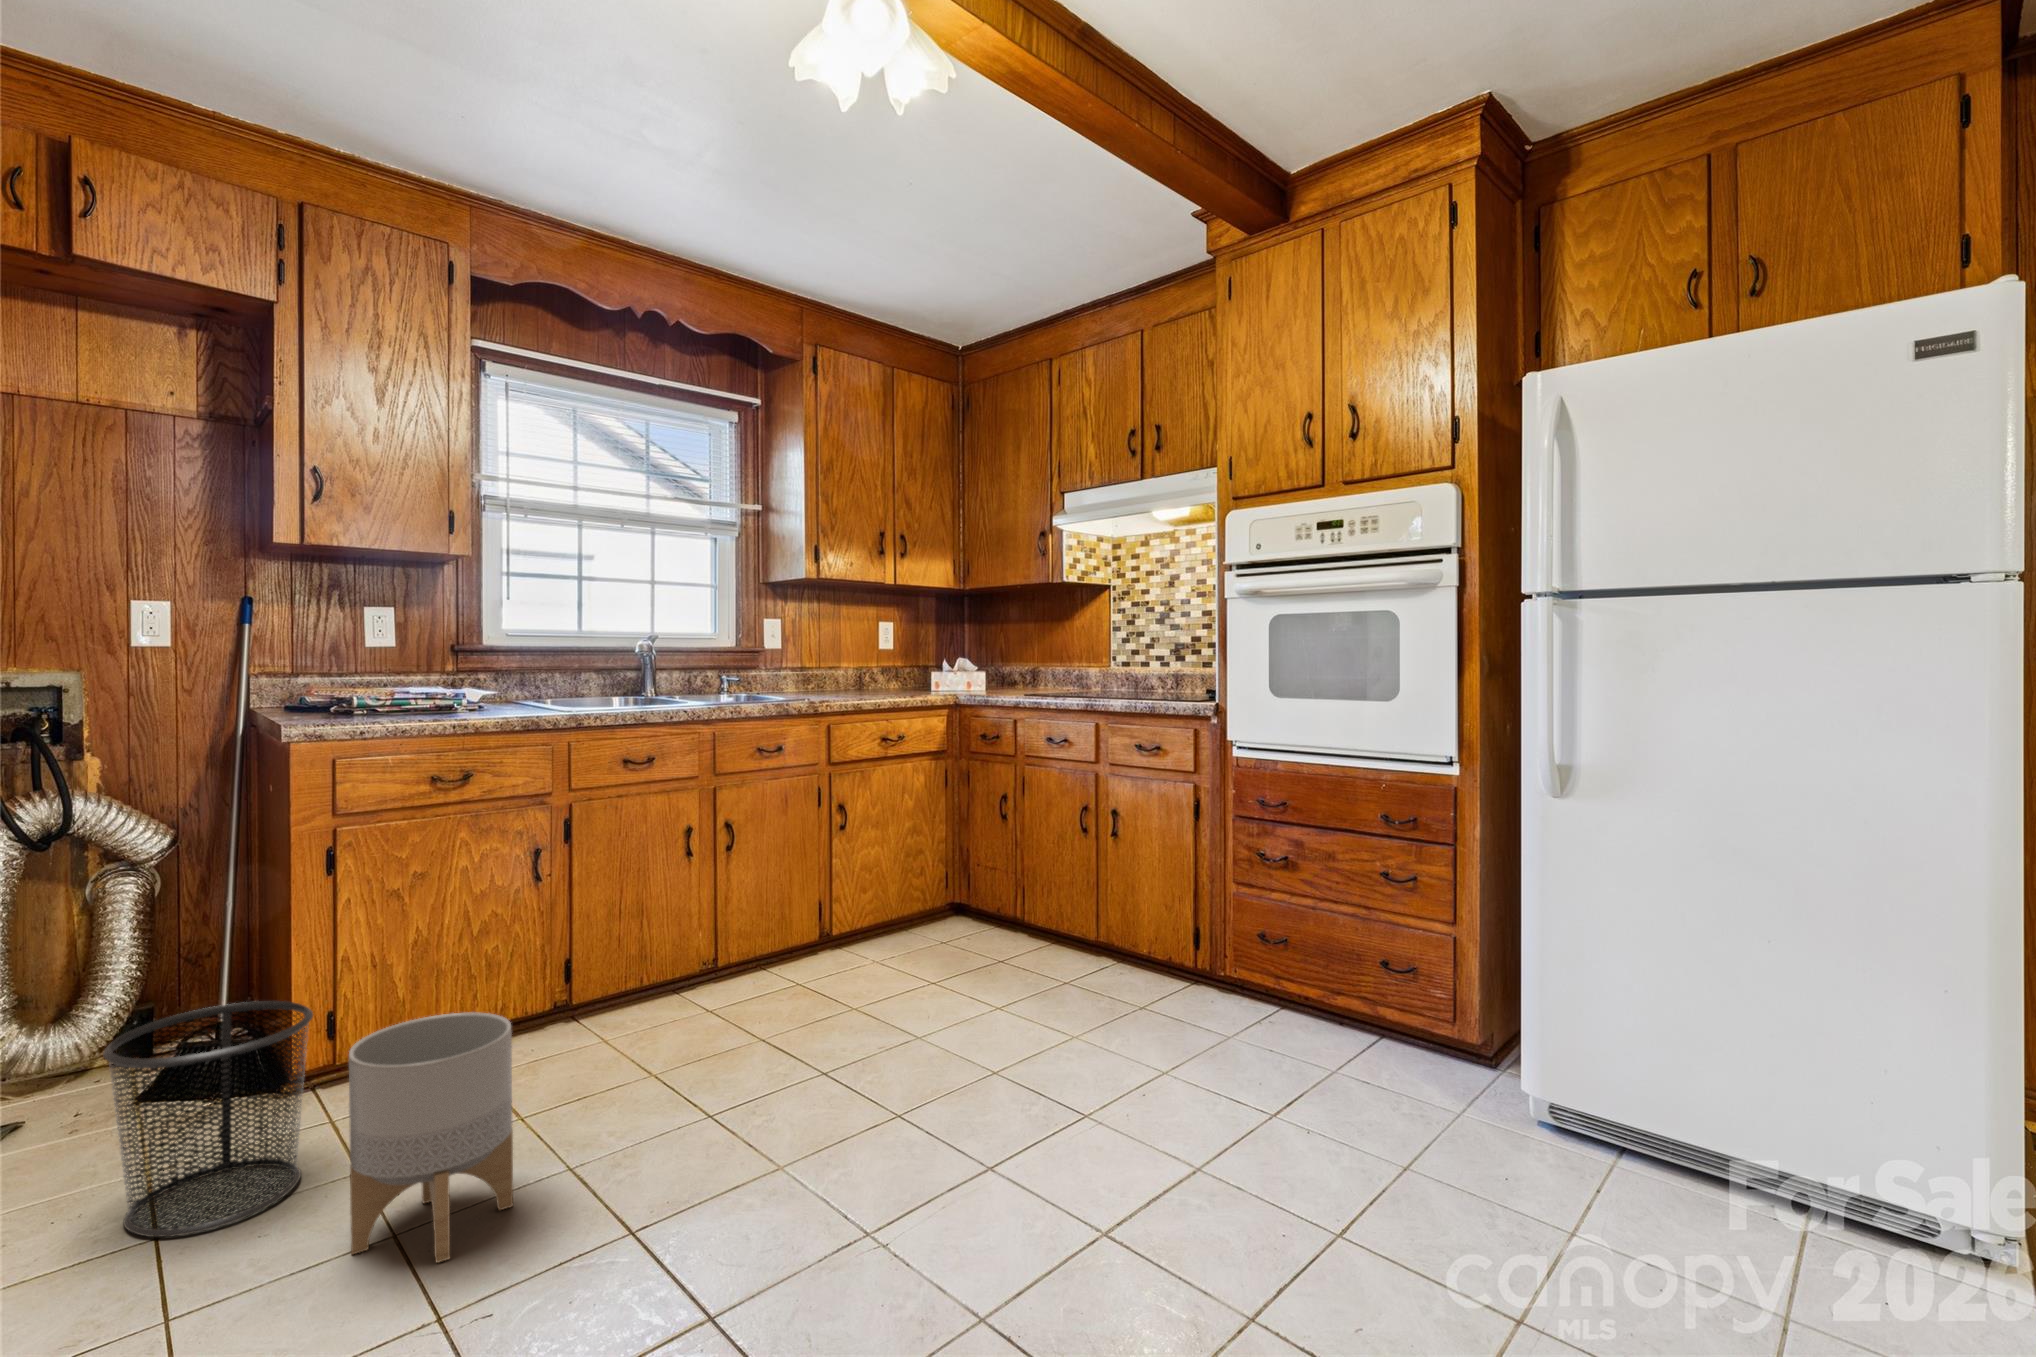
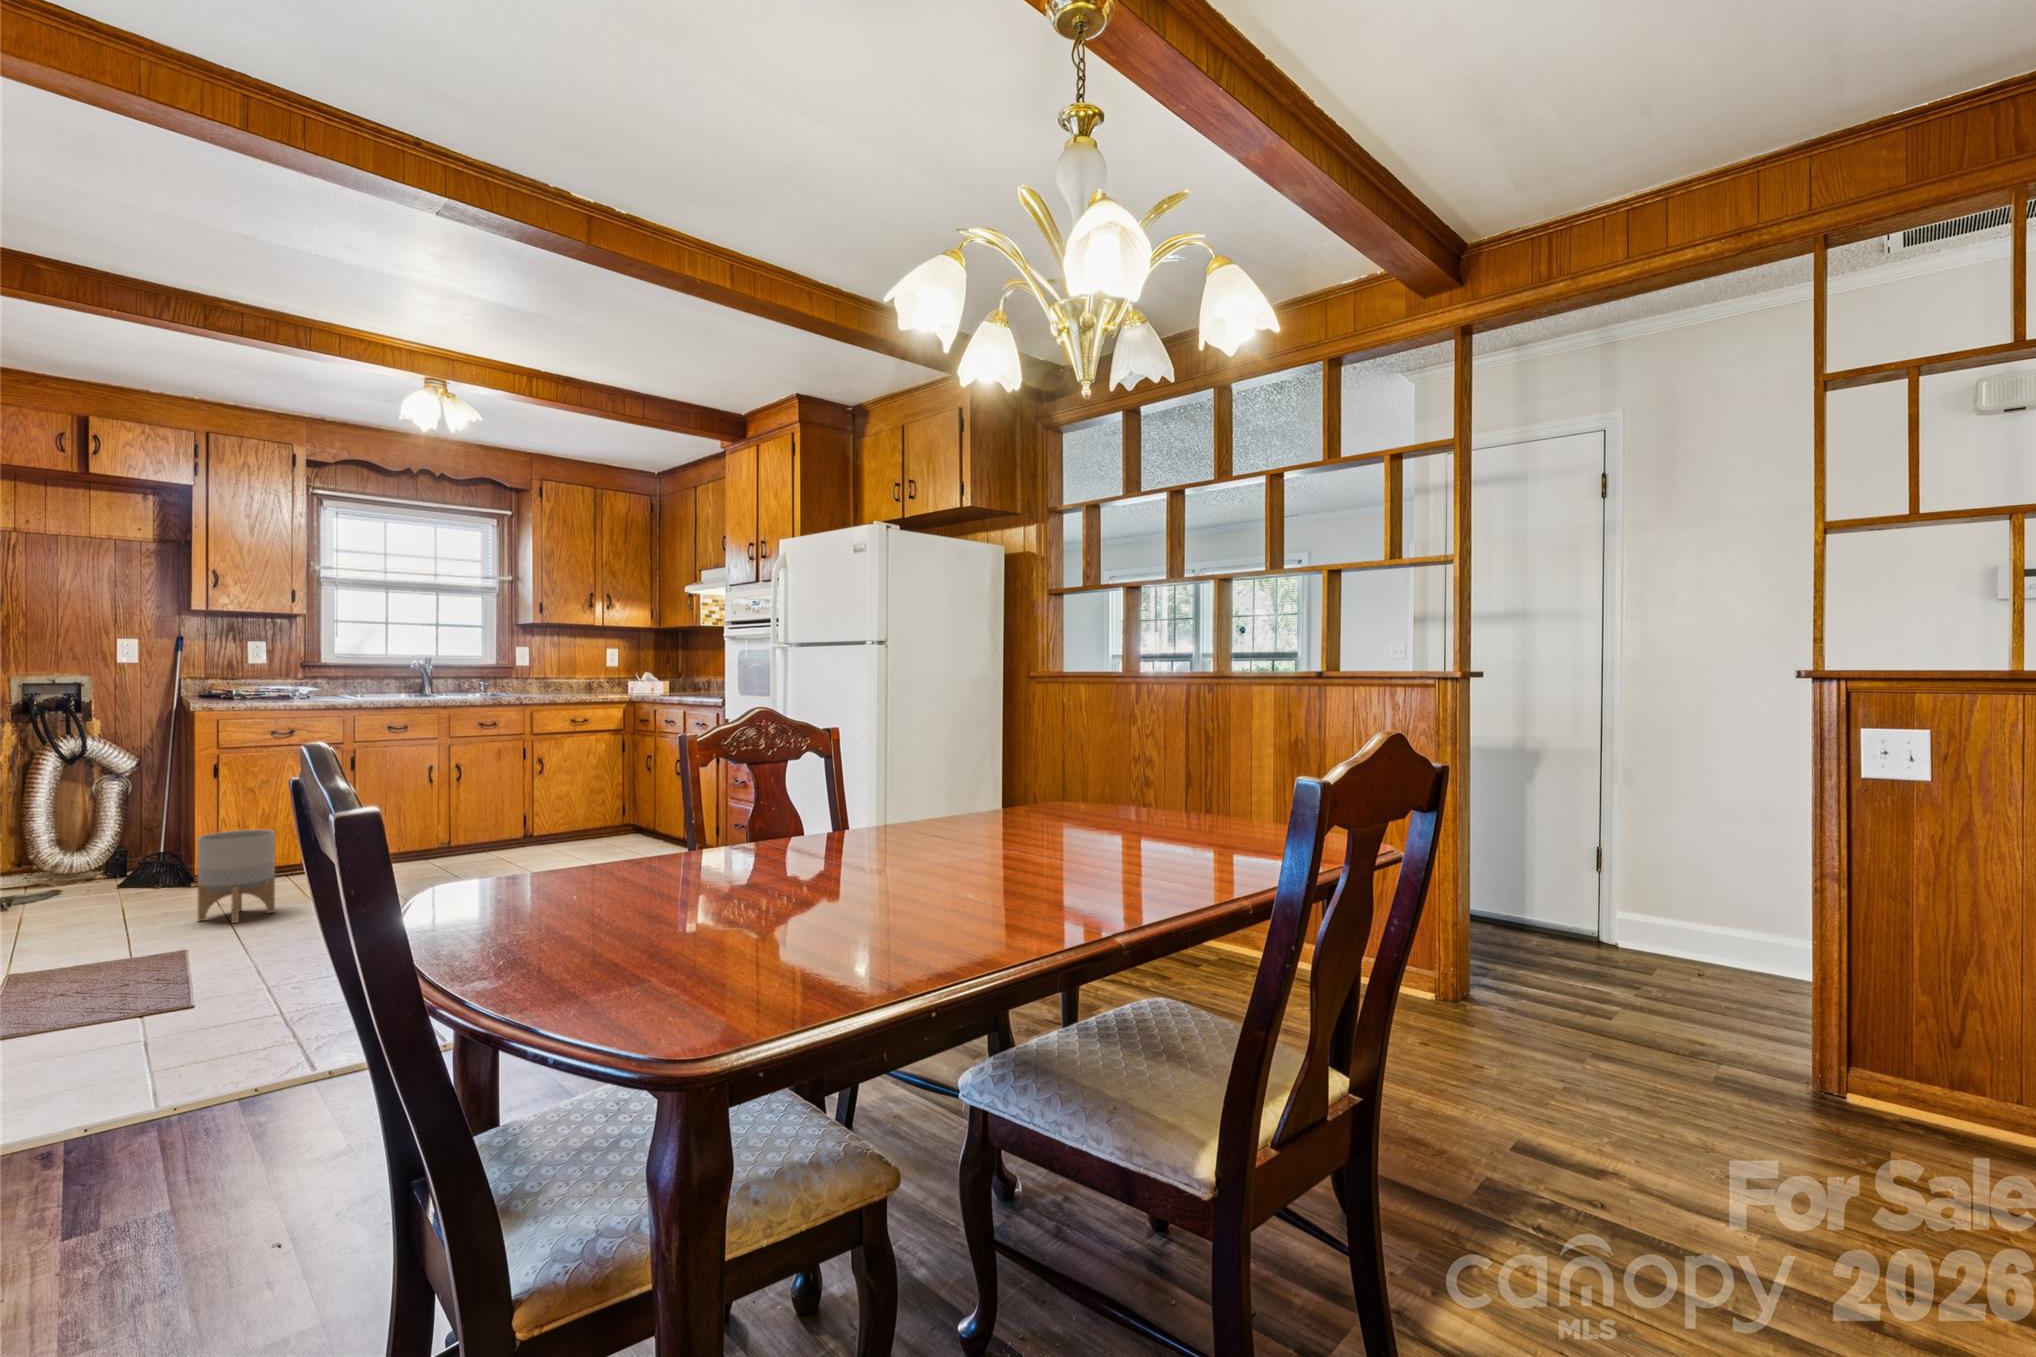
waste bin: present [103,1001,313,1237] -> none [96,828,192,917]

